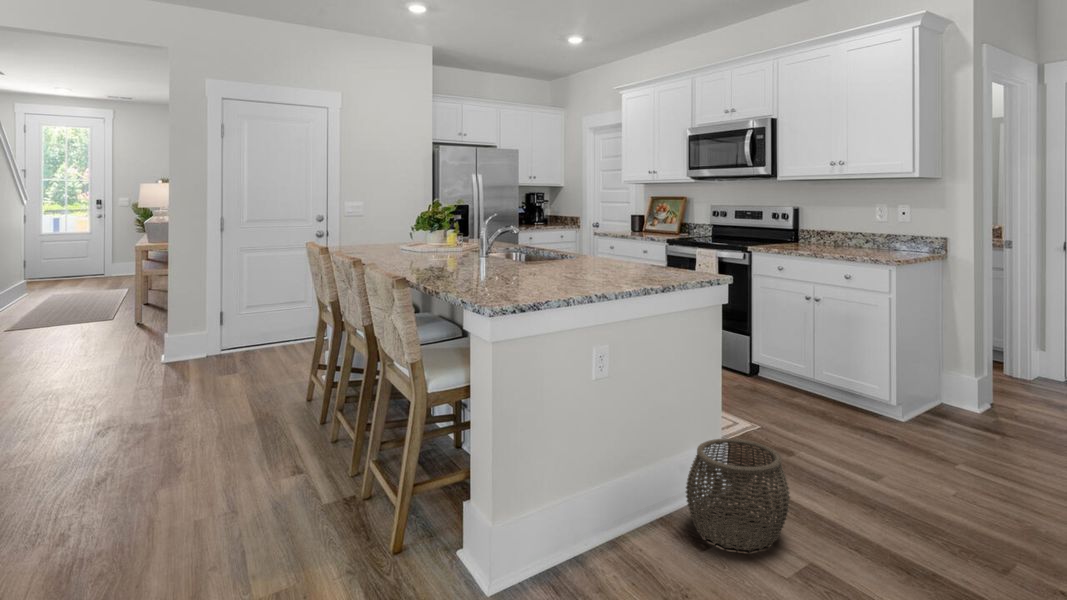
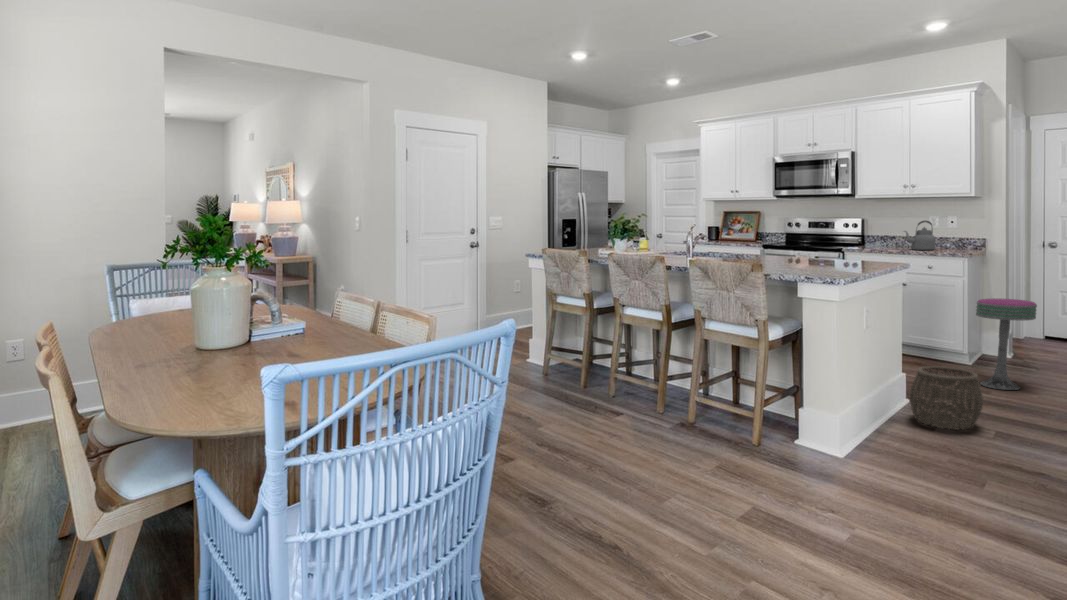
kettle: none [820,212,865,253] -> present [904,221,936,250]
bar stool: none [871,330,957,472] -> present [976,298,1037,390]

